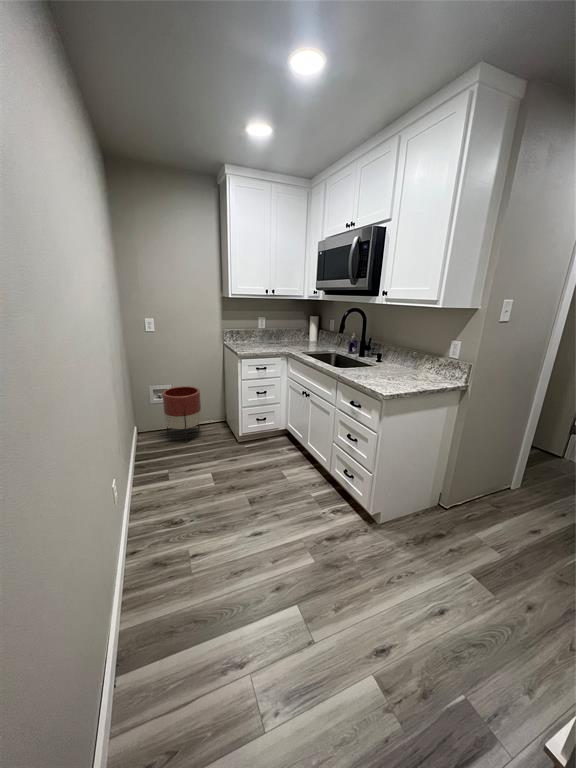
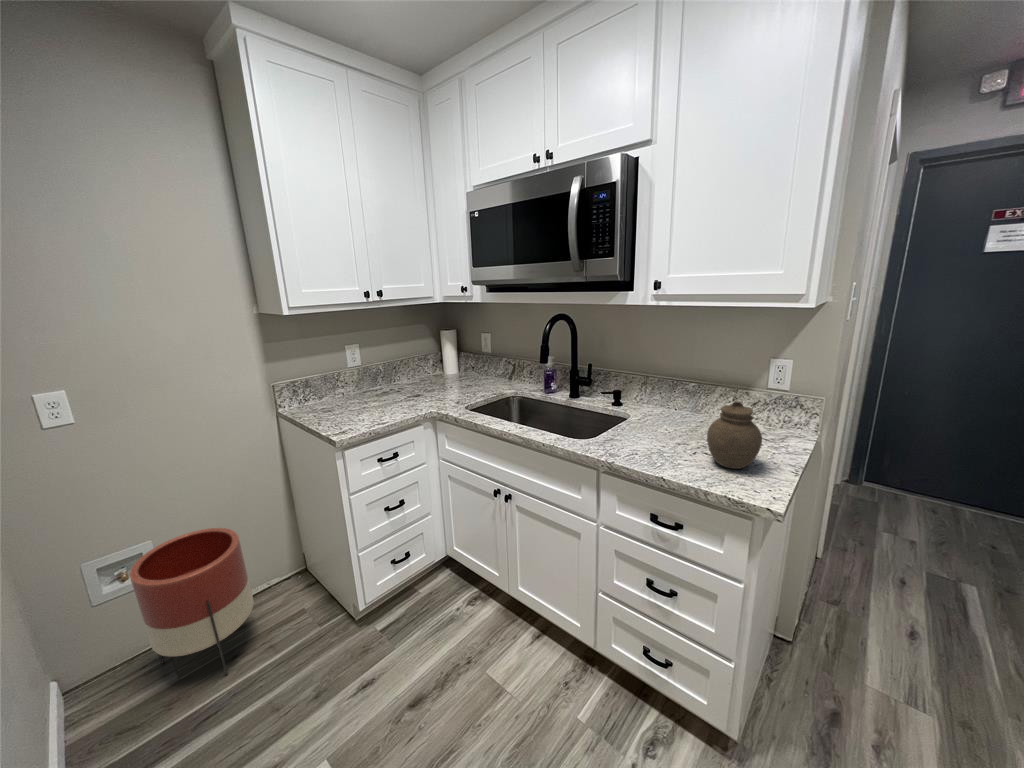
jar: none [384,351,411,385] -> present [707,401,762,469]

